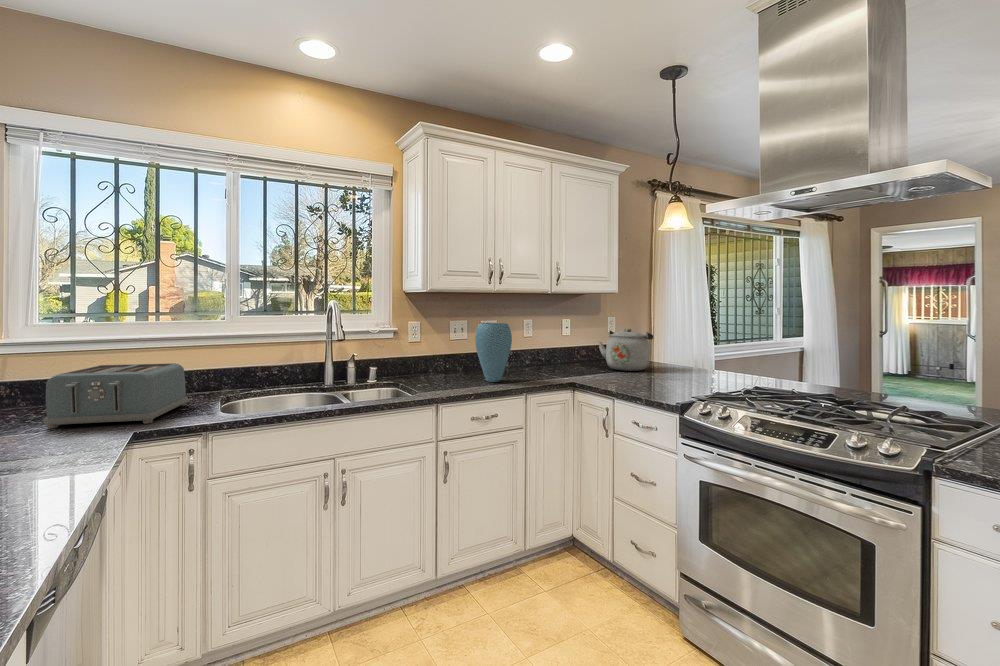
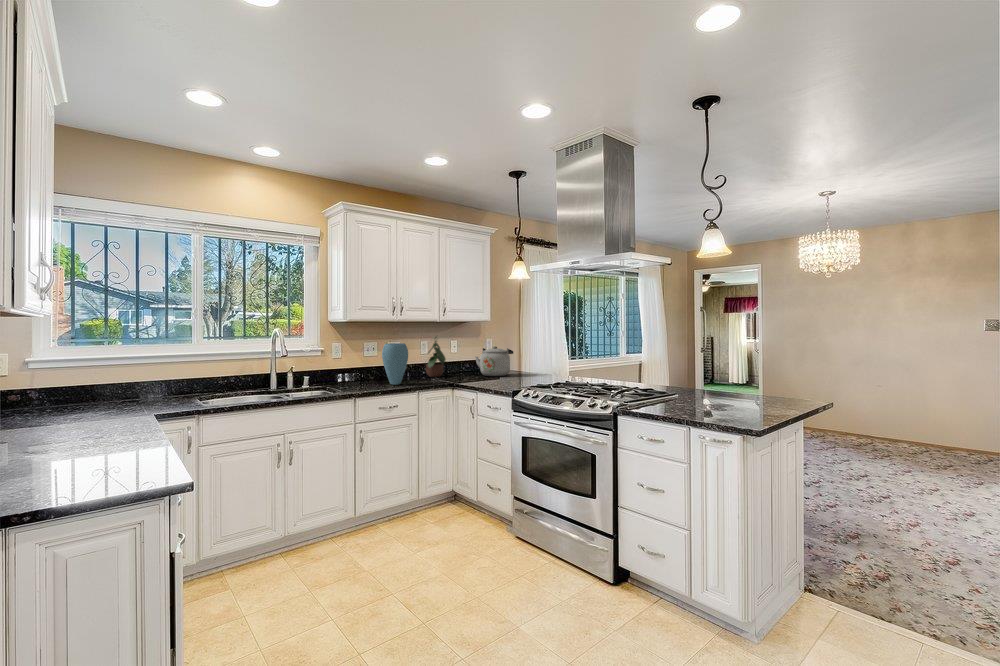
potted plant: none [527,312,562,369] -> present [426,337,446,377]
toaster: present [43,363,188,428] -> none [91,373,177,414]

